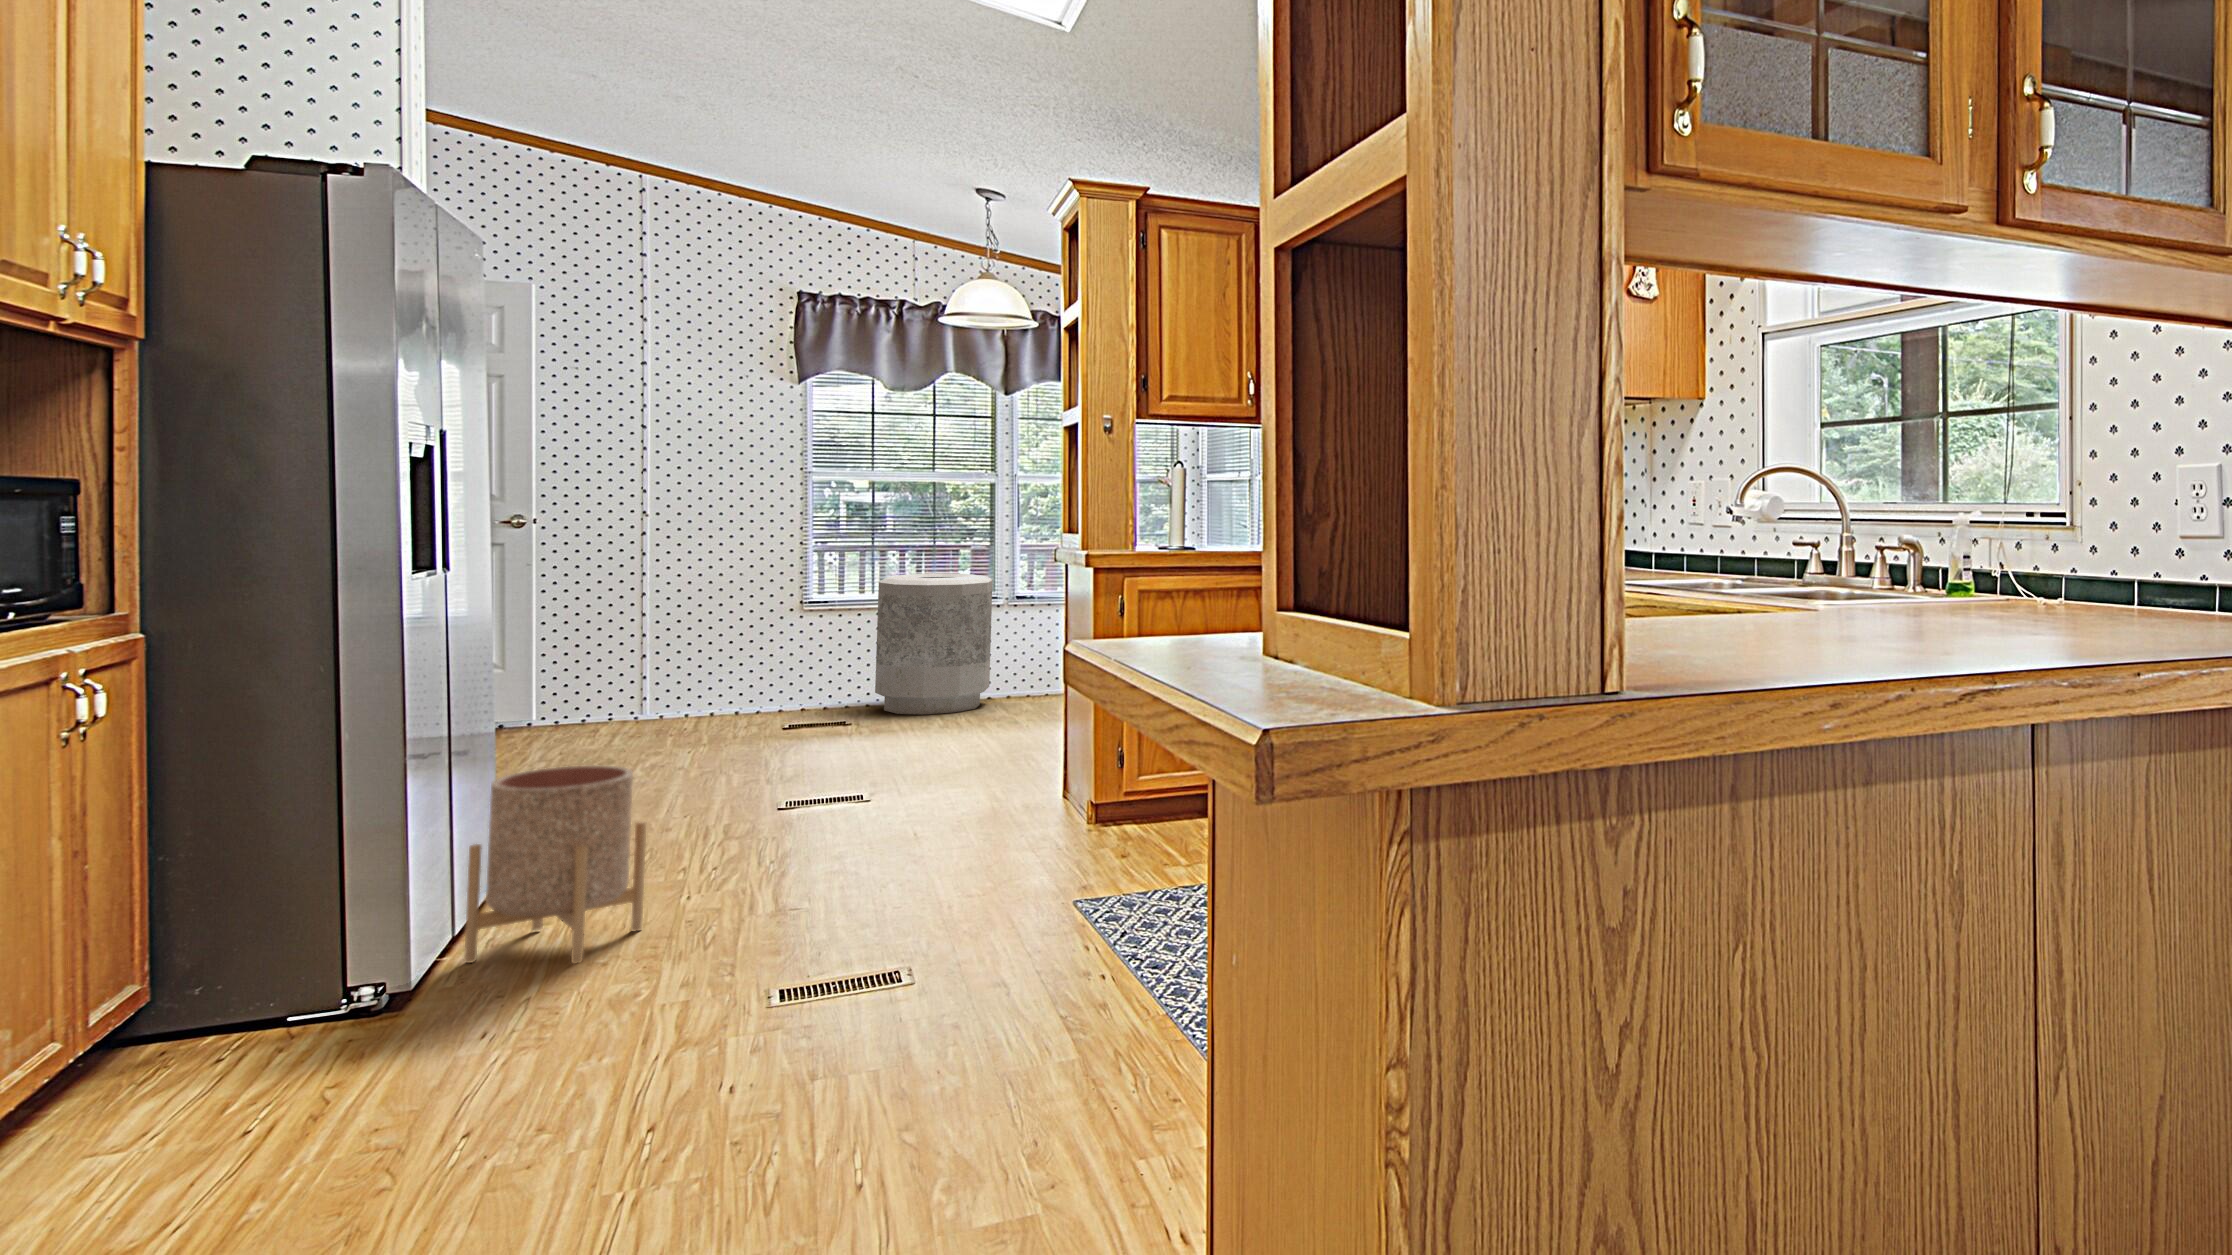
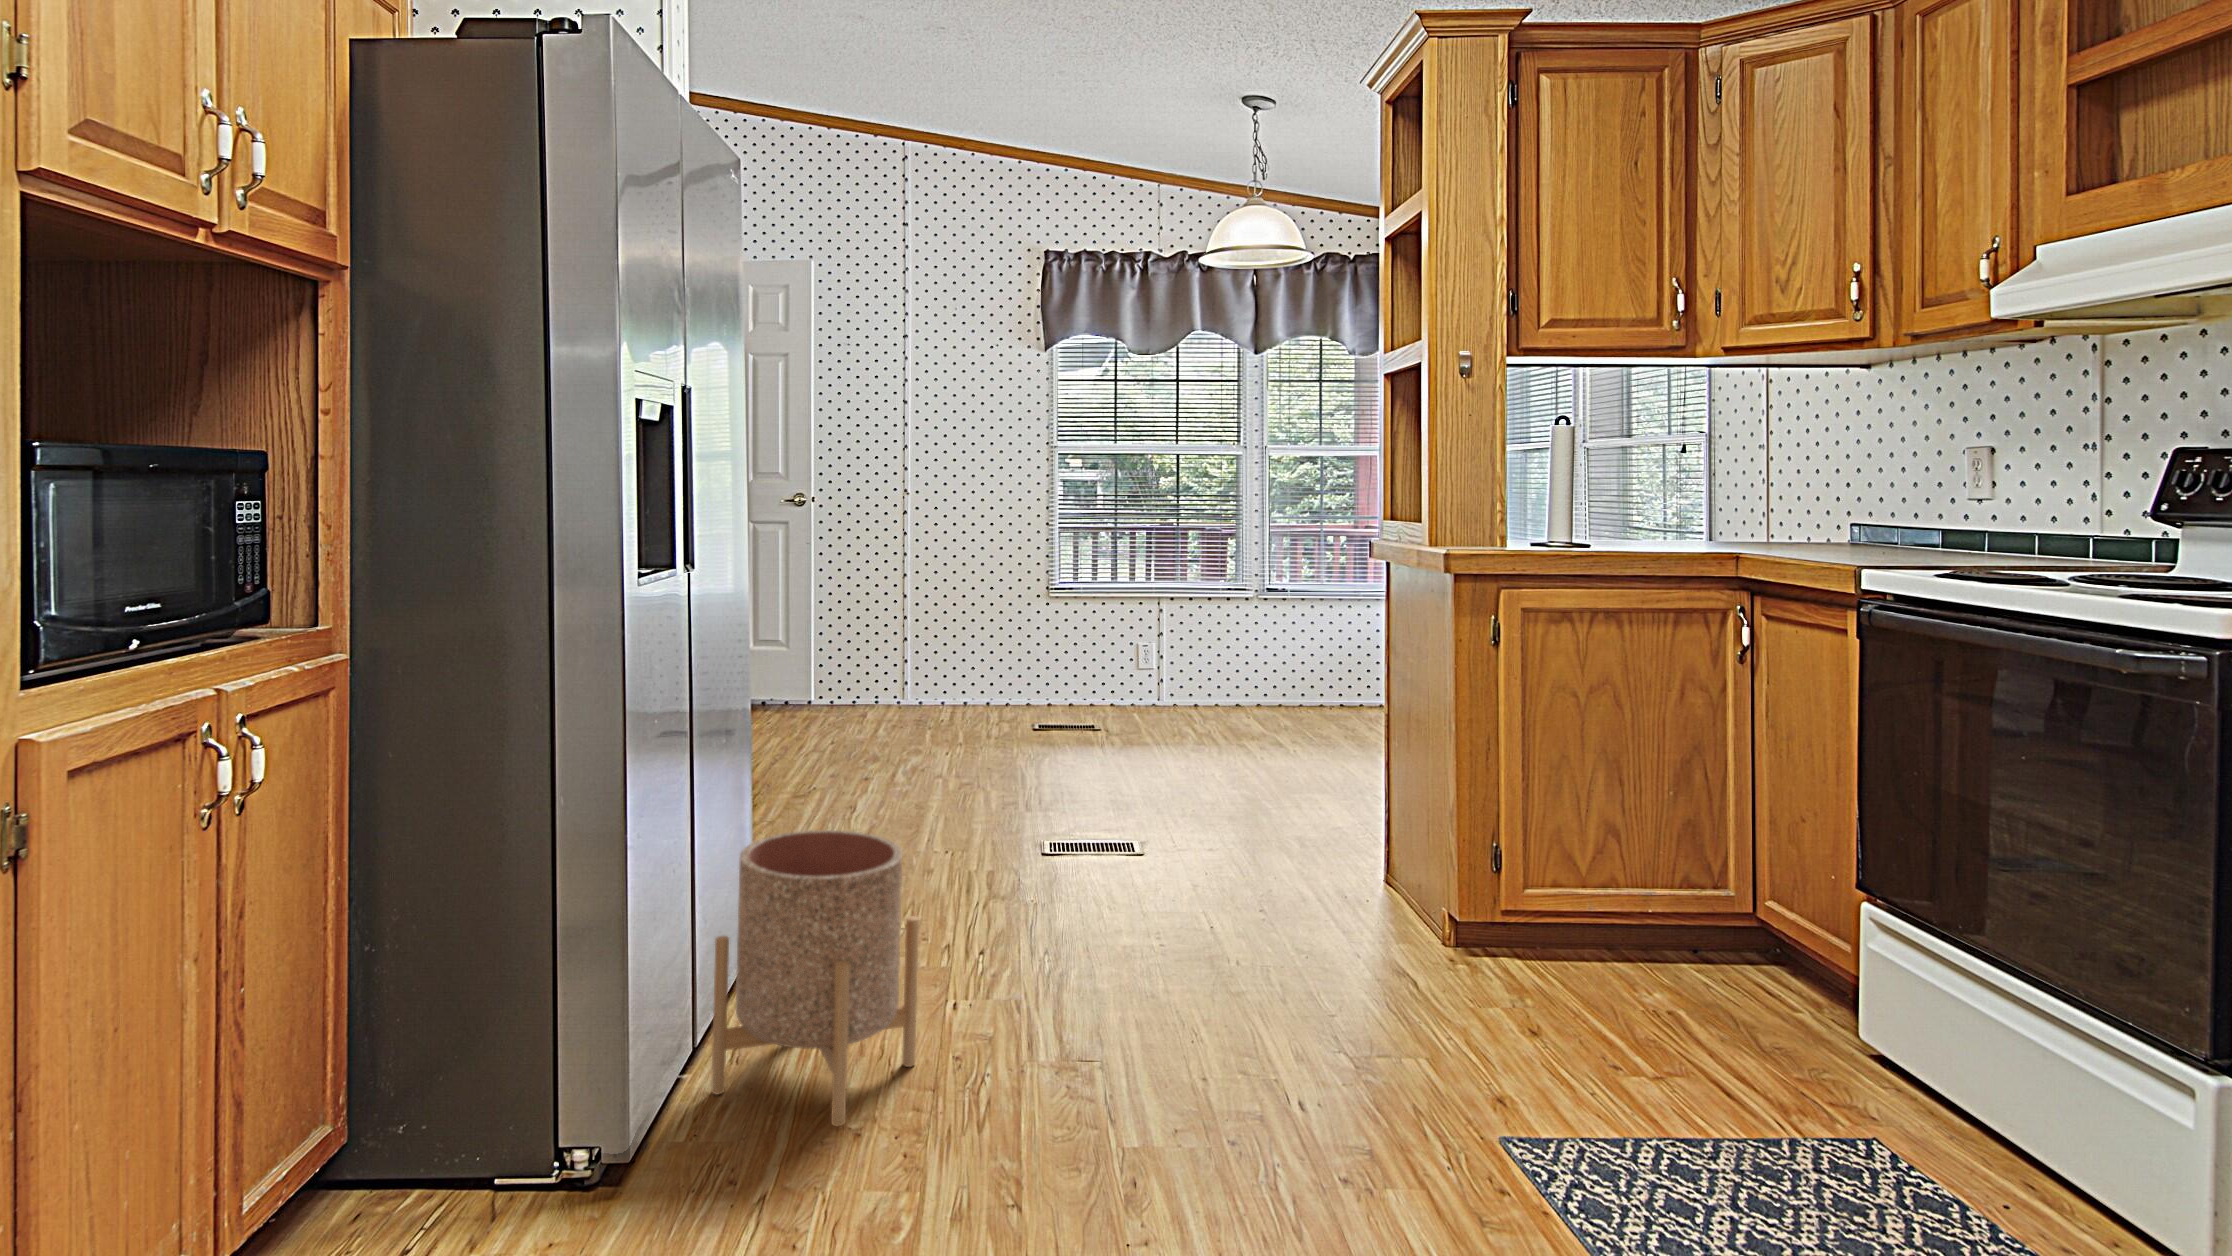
trash can: present [875,573,993,714] -> none [1125,558,1245,716]

